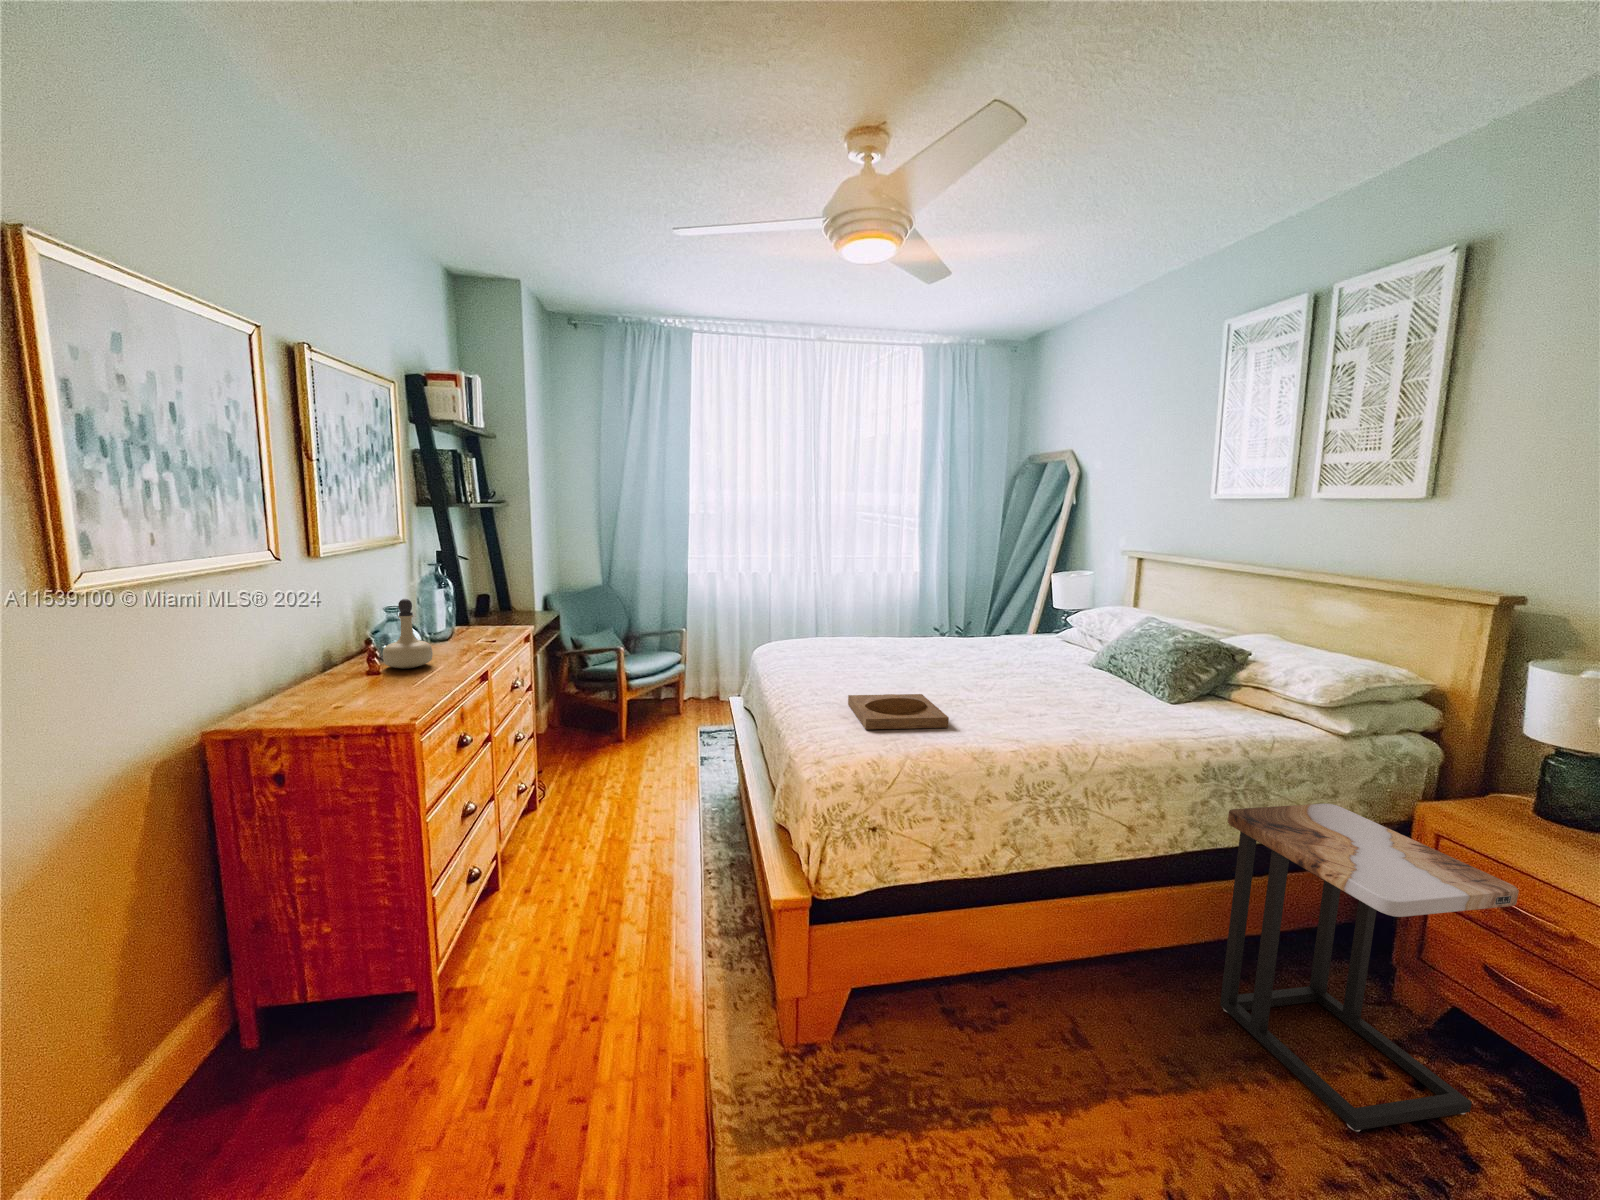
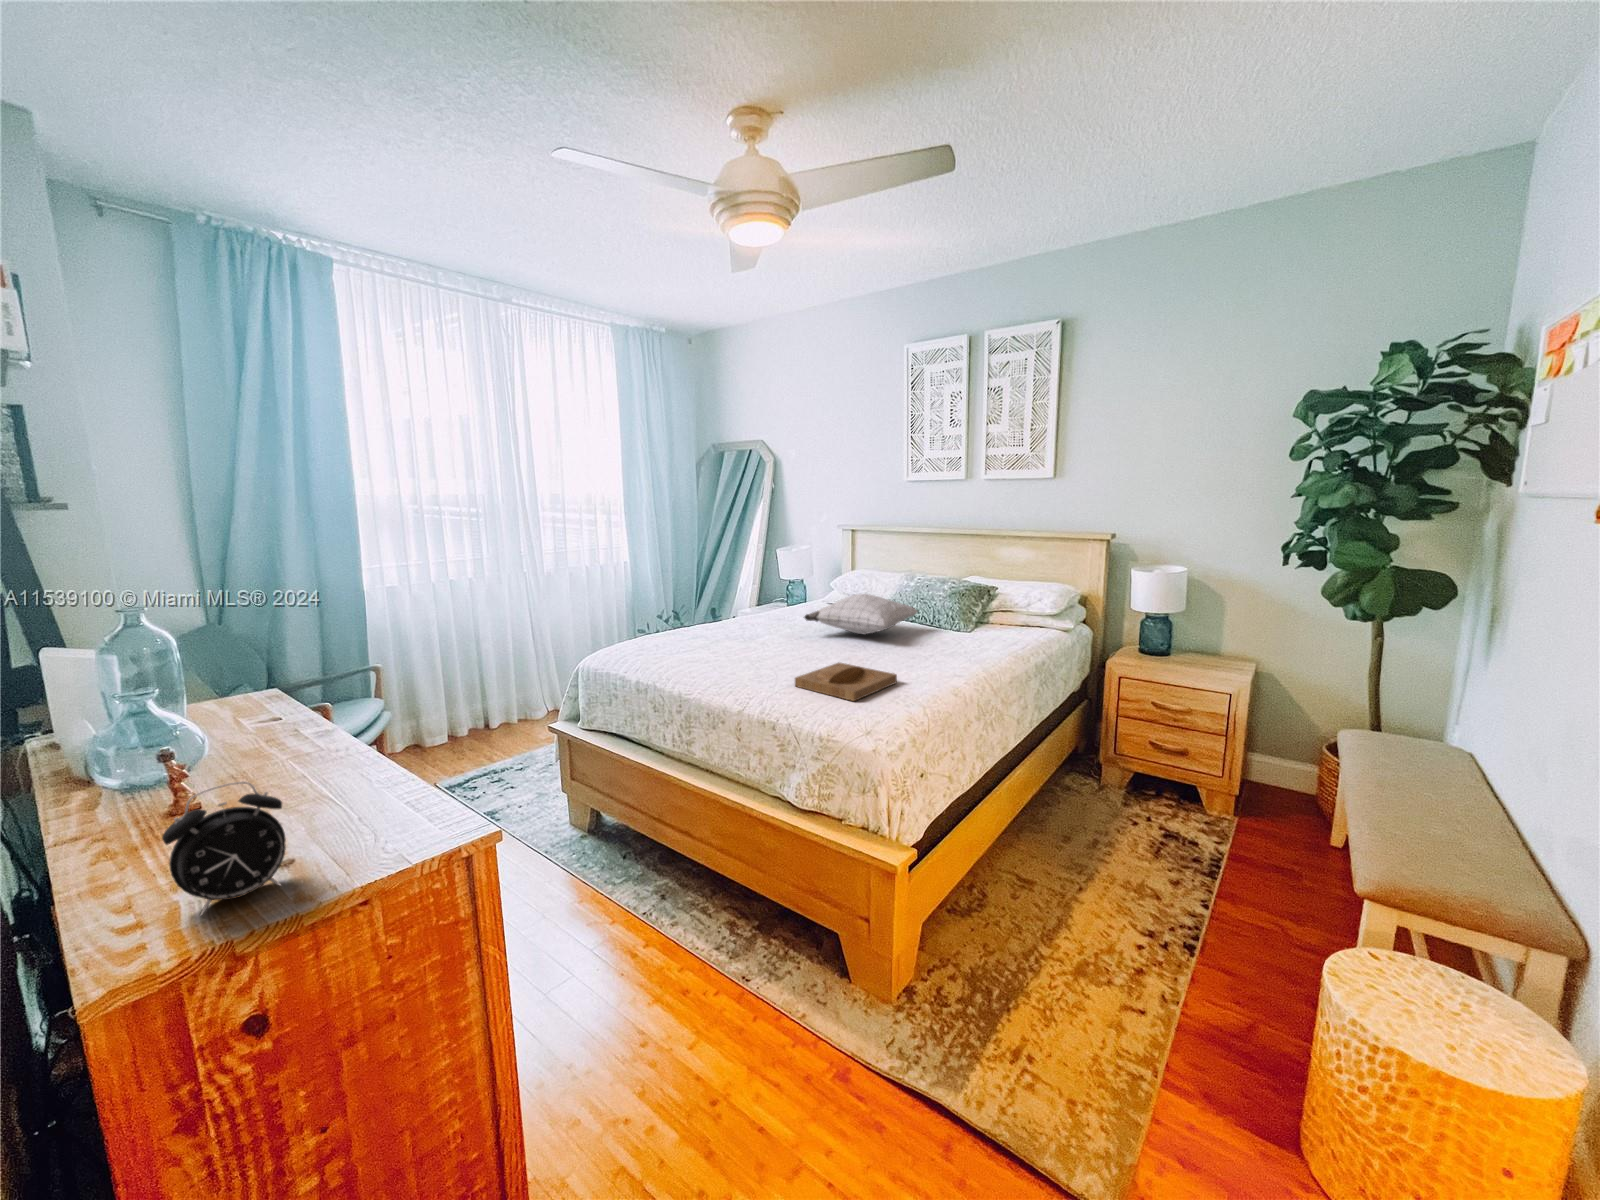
perfume bottle: present [383,599,433,669] -> none [254,677,345,796]
pillow: none [960,631,1111,680] -> present [804,594,917,634]
alarm clock: none [264,637,324,700] -> present [162,782,286,916]
side table: present [1220,803,1519,1131] -> none [1050,674,1186,852]

